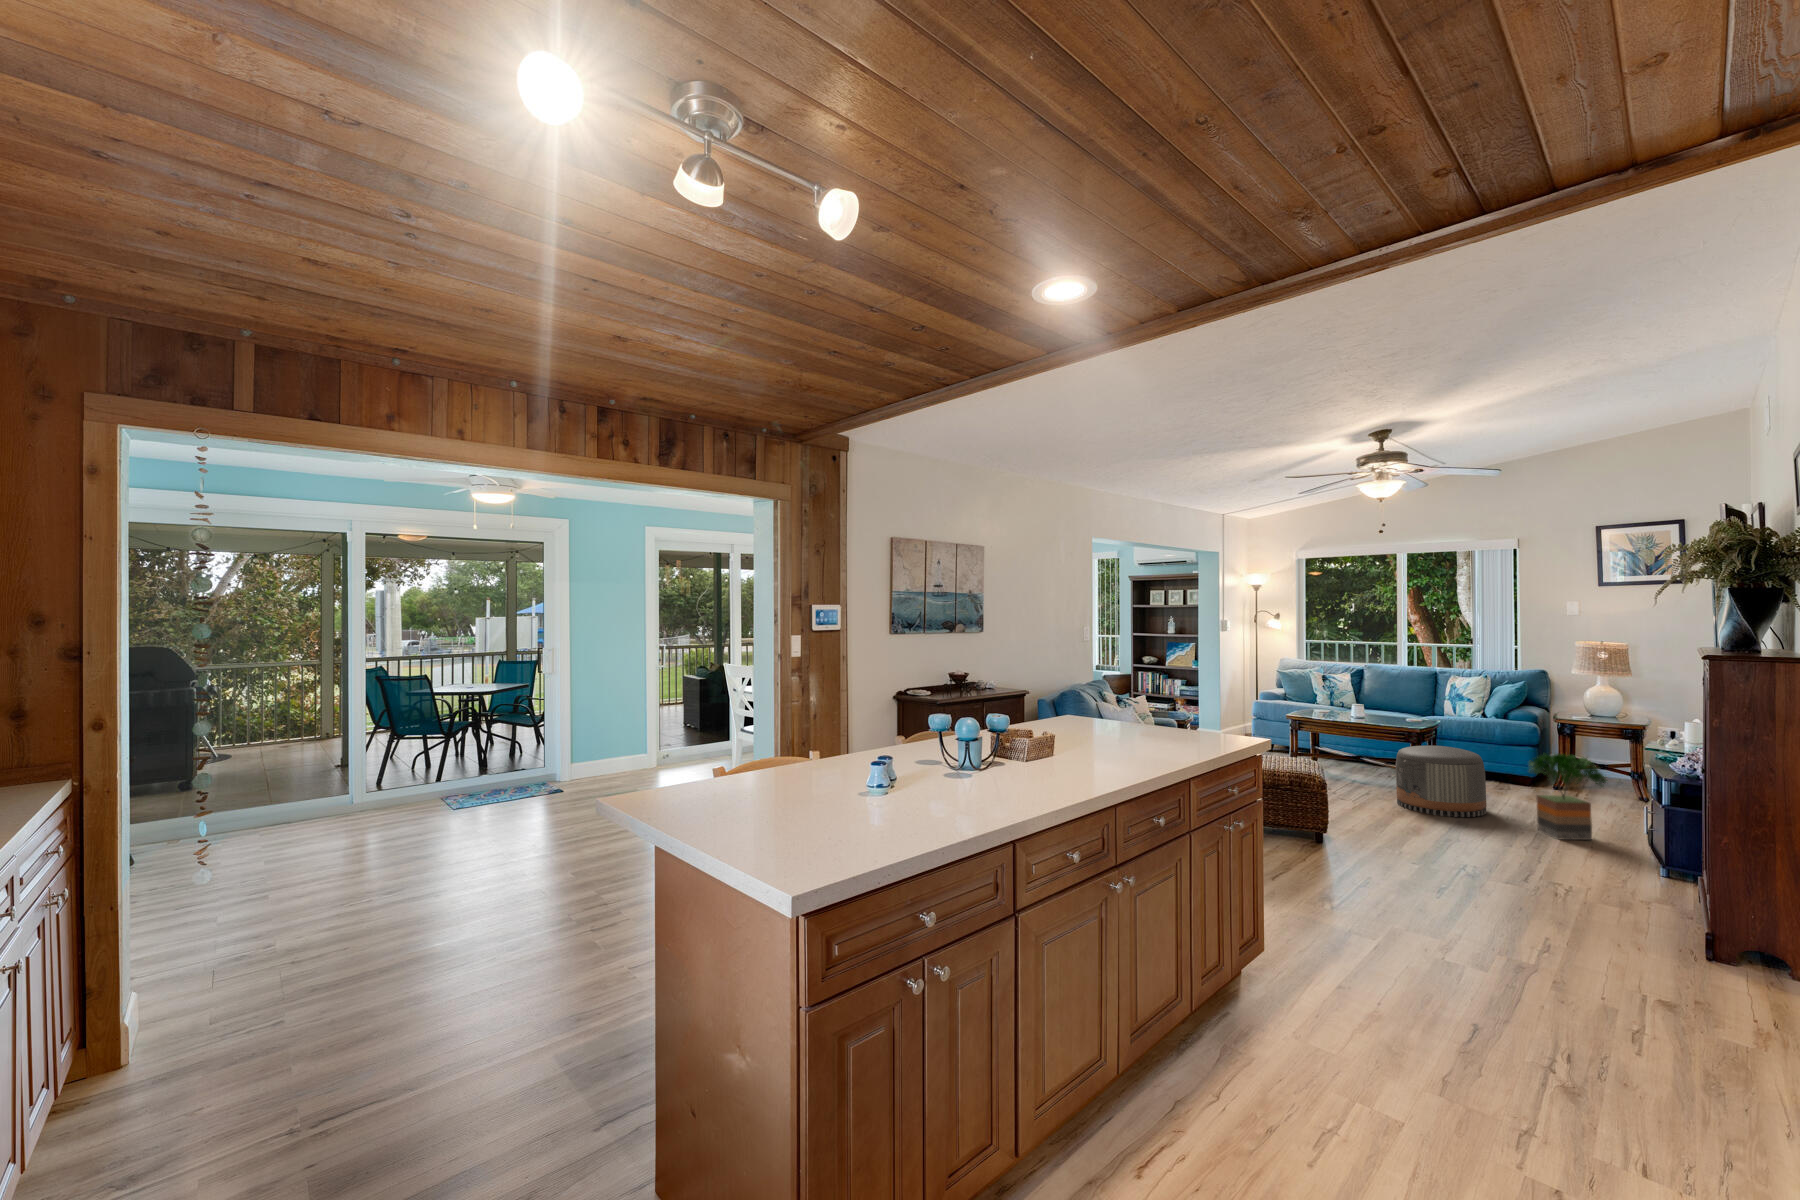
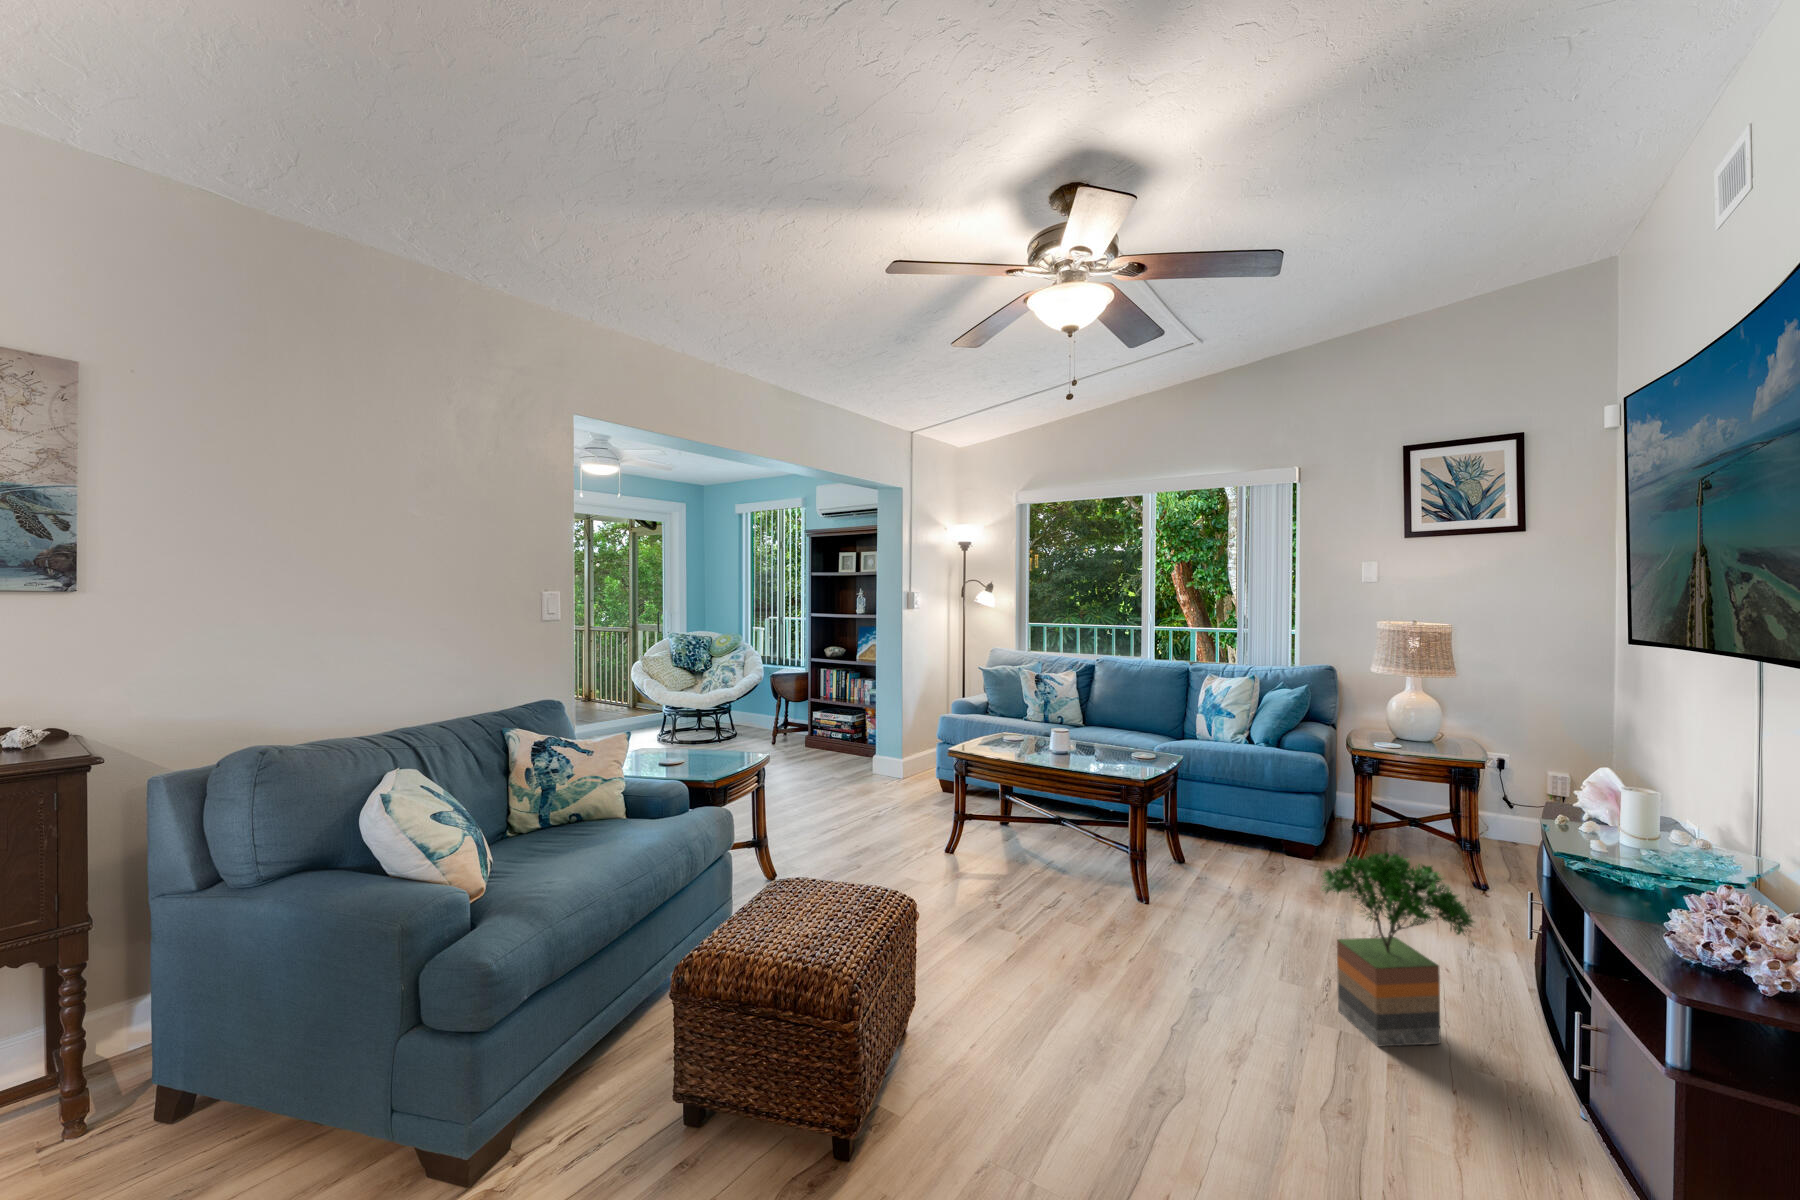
pouf: present [1396,745,1487,817] -> none [1098,818,1248,974]

